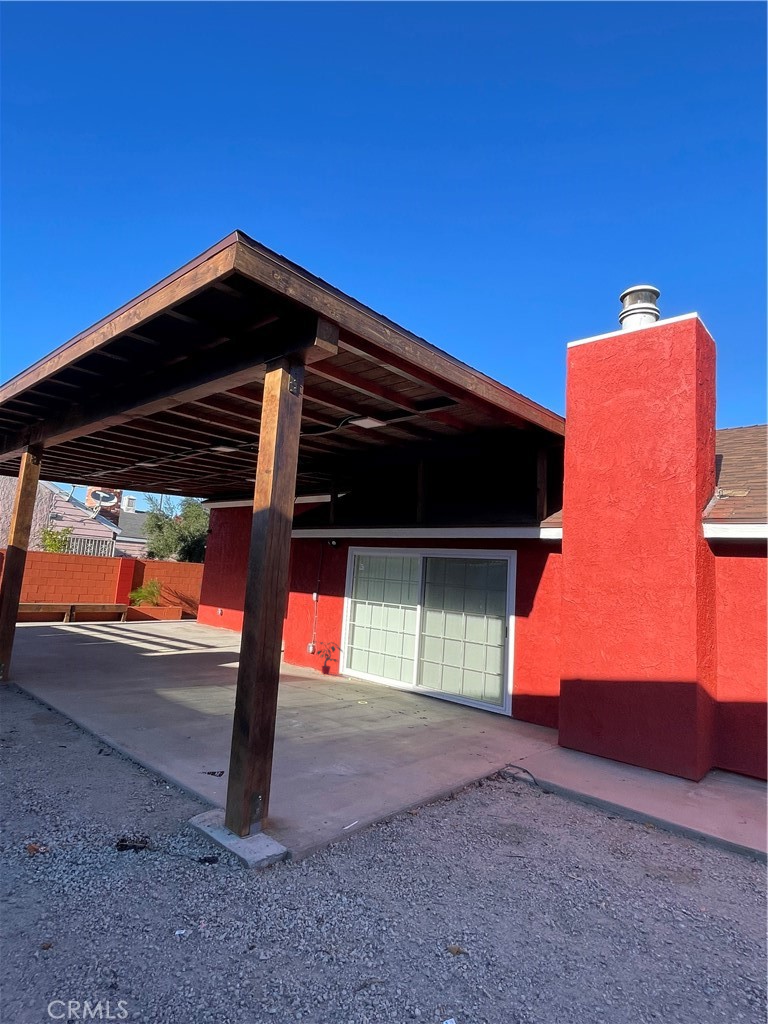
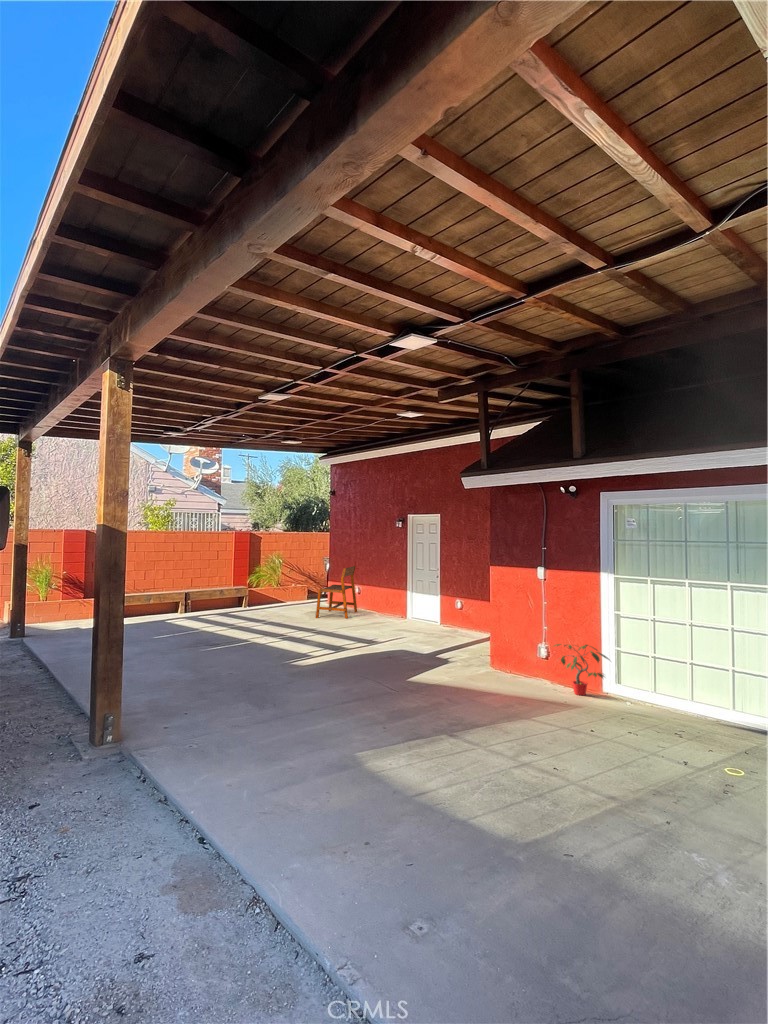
bench: none [179,592,218,632] -> present [316,566,357,618]

